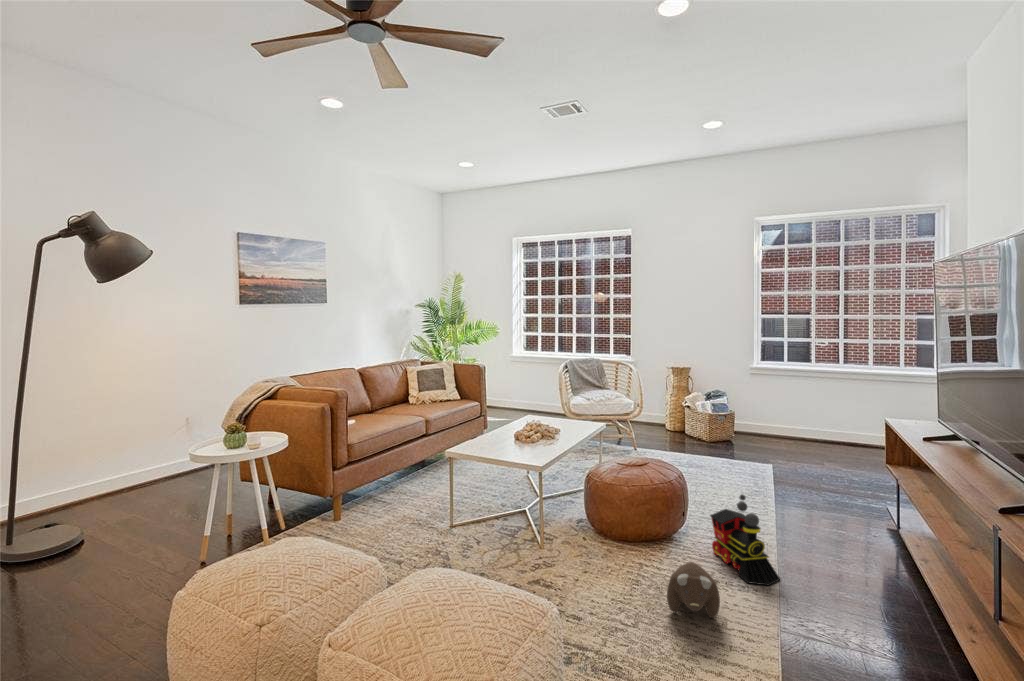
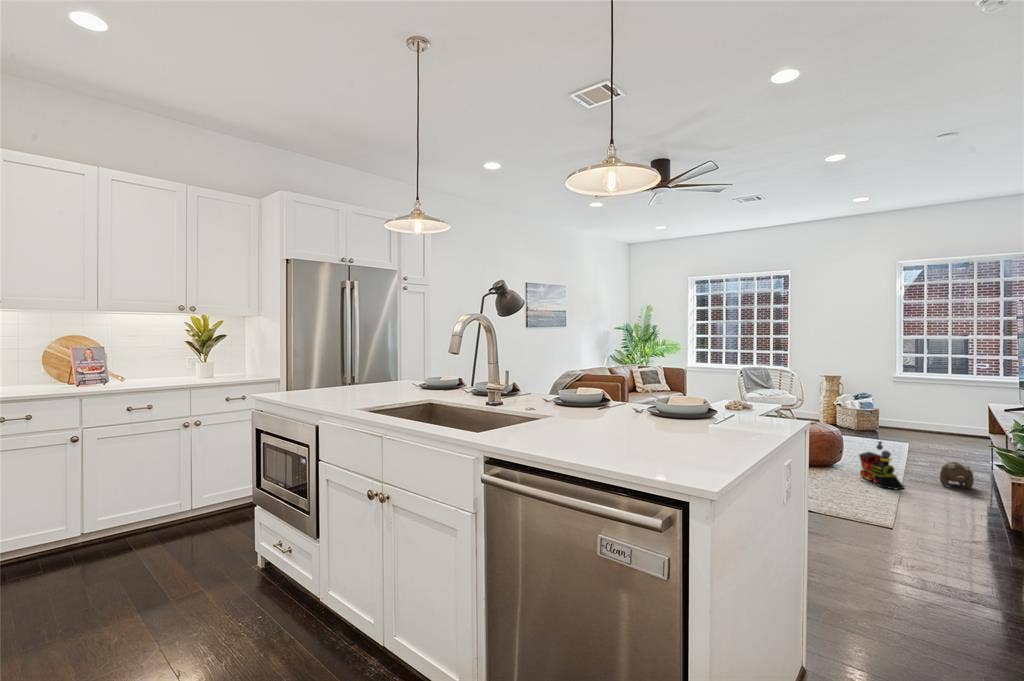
plush toy: present [667,562,720,618] -> present [940,462,974,488]

